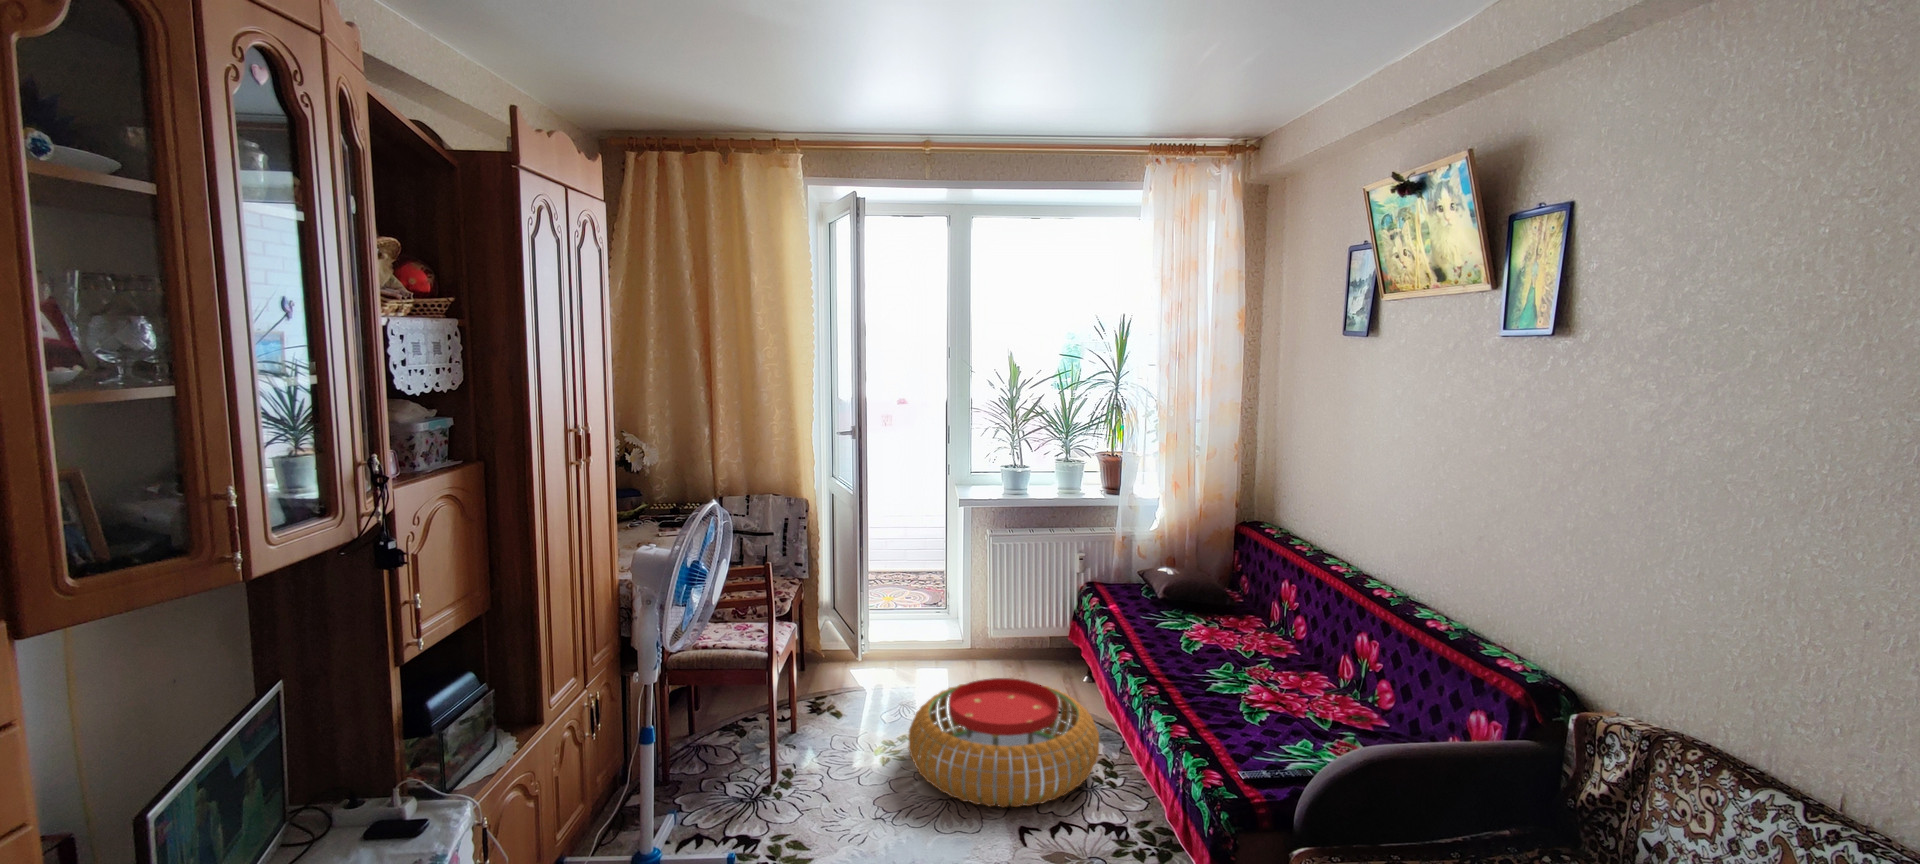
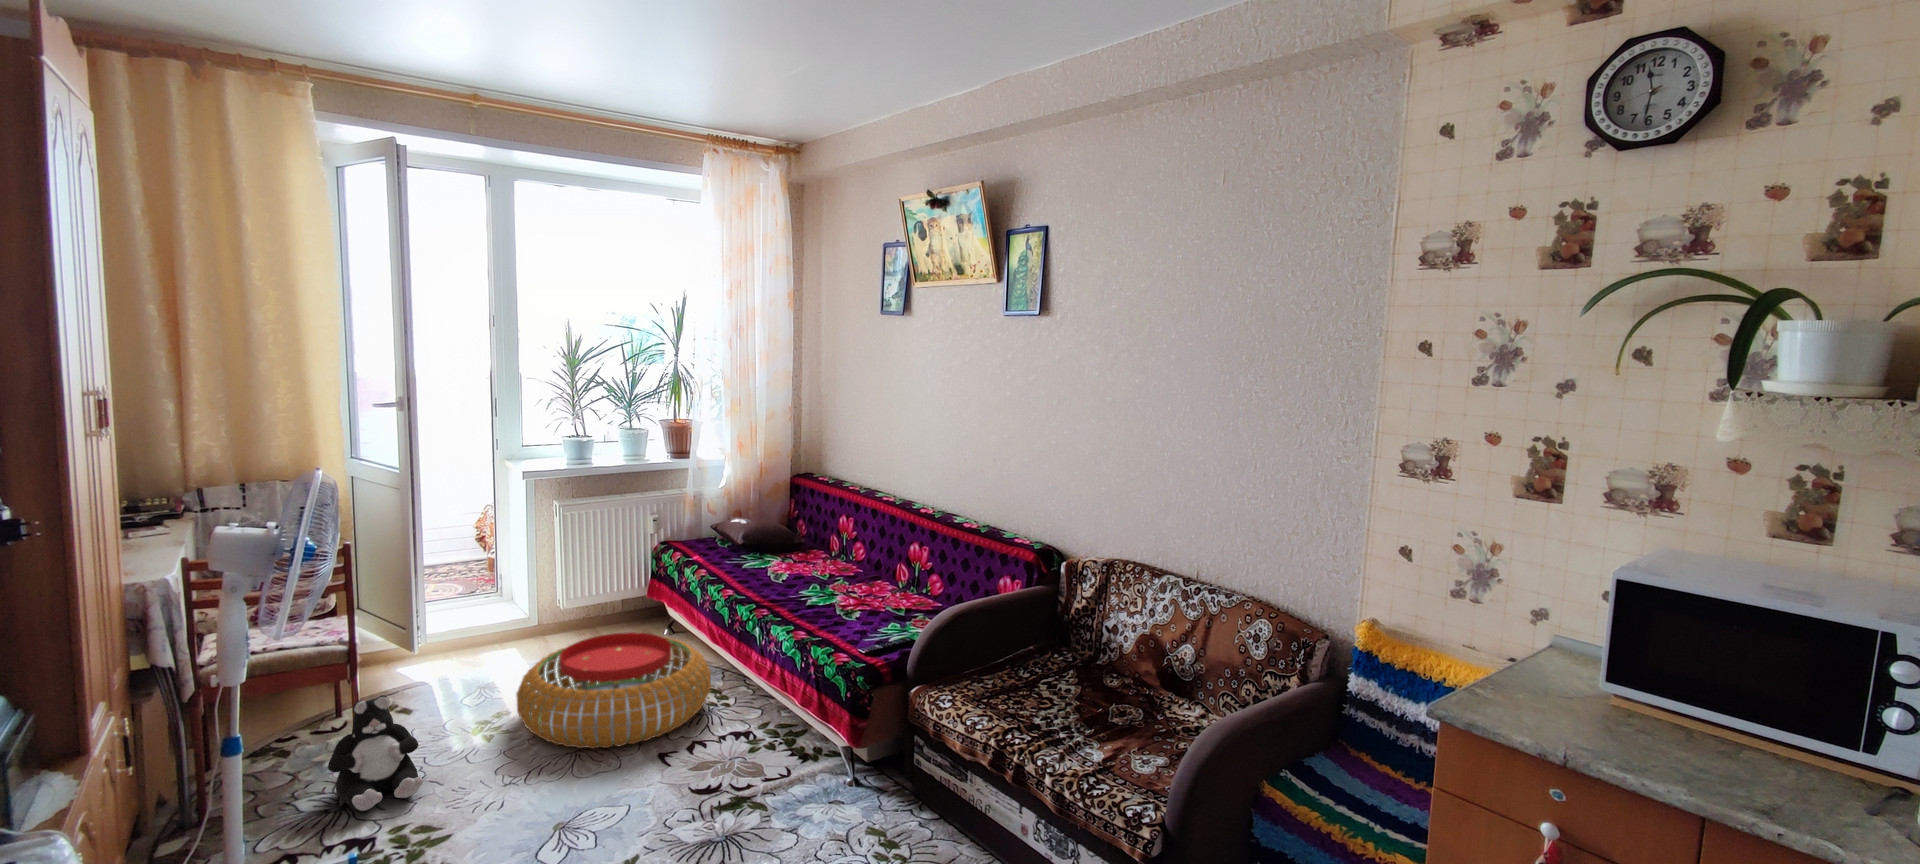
plush toy: none [744,705,815,811] -> present [328,695,423,811]

